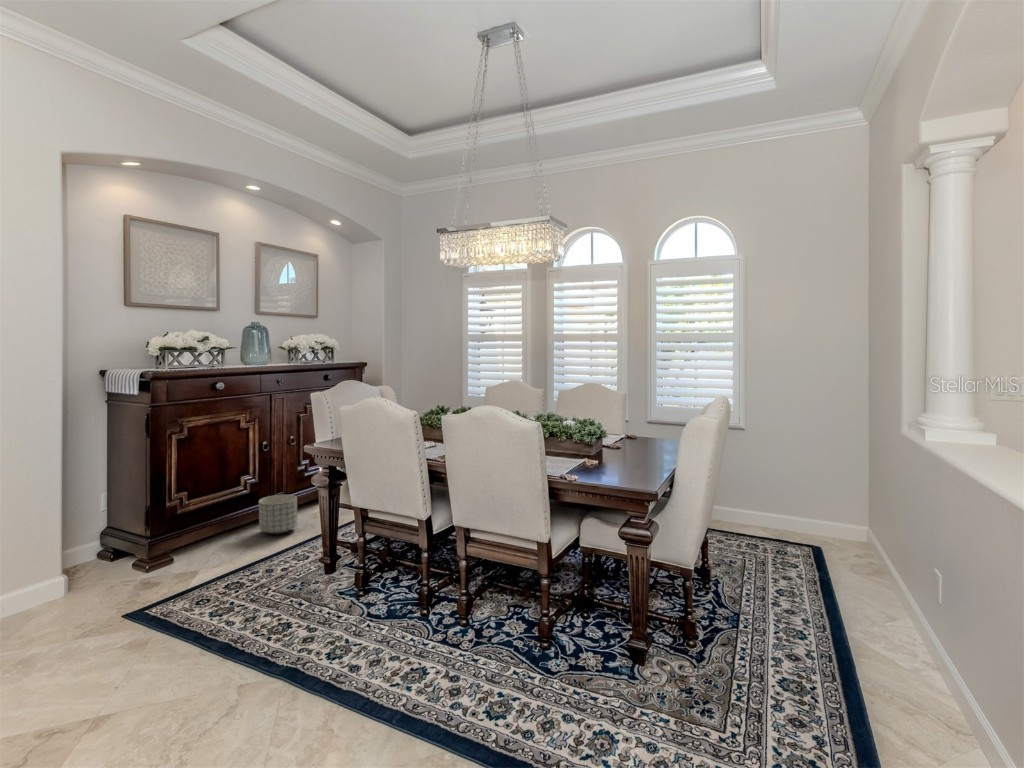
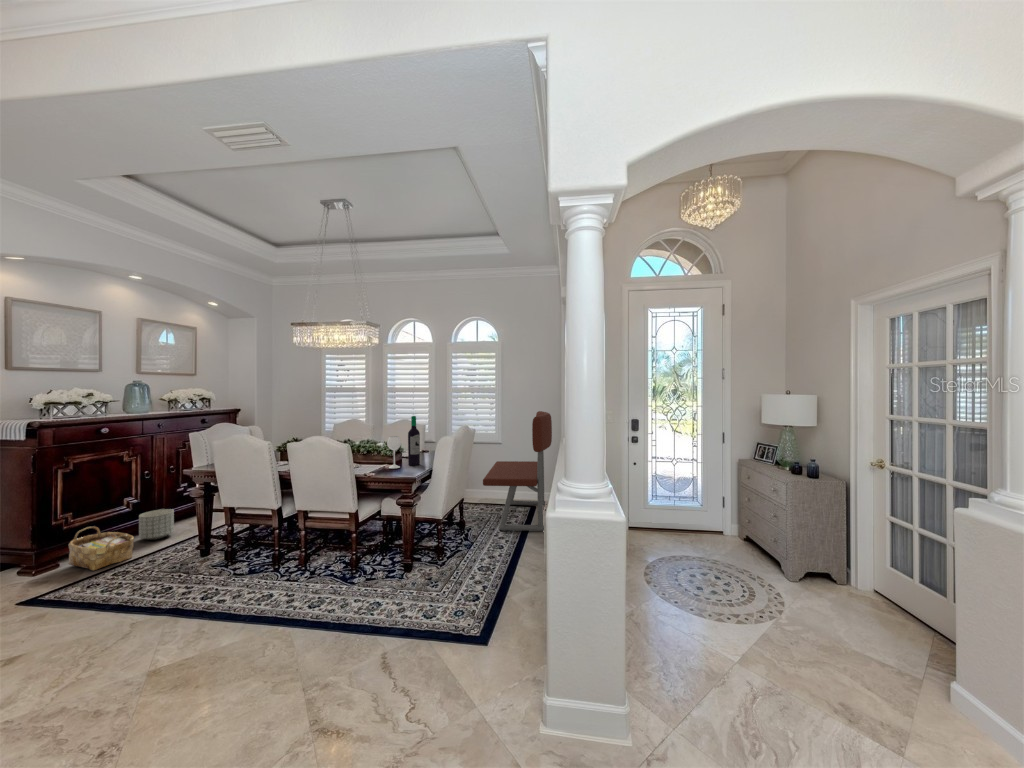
wine bottle: none [597,380,651,472] -> present [387,416,420,469]
bench: none [754,380,895,610] -> present [483,411,552,531]
woven basket: none [182,512,251,572] -> present [69,527,134,570]

